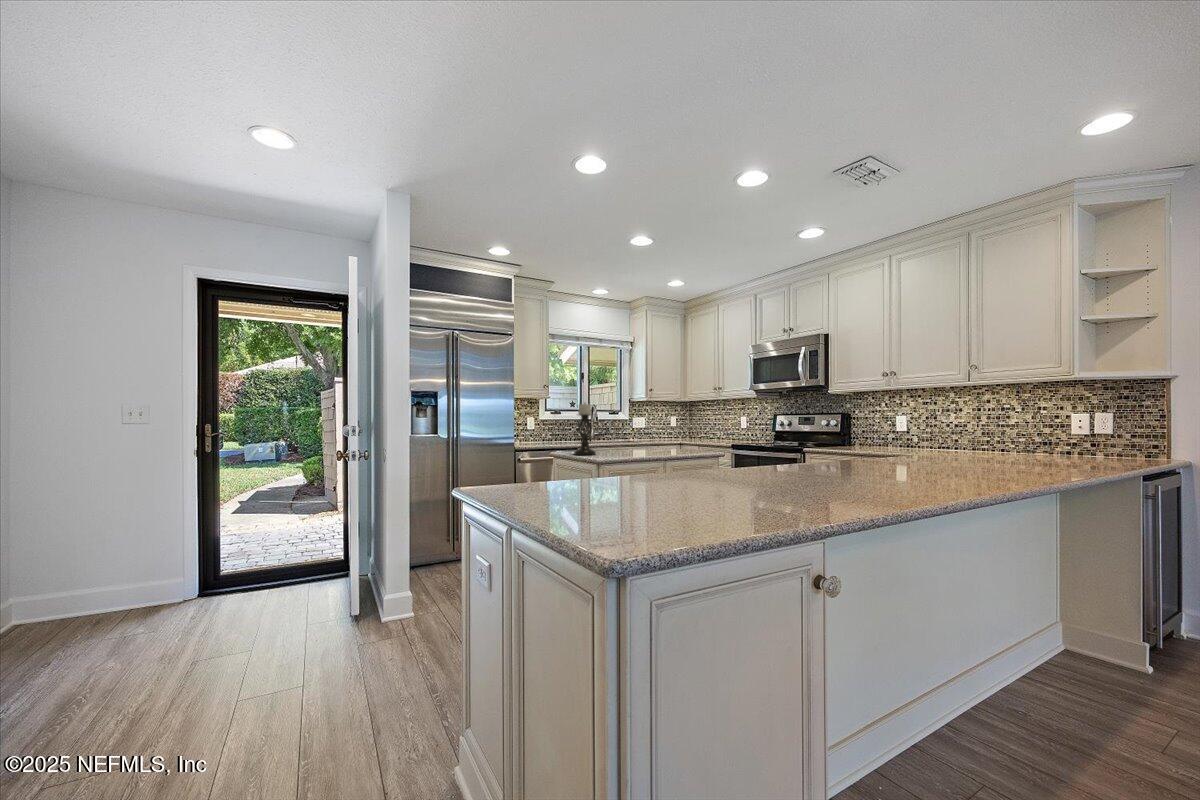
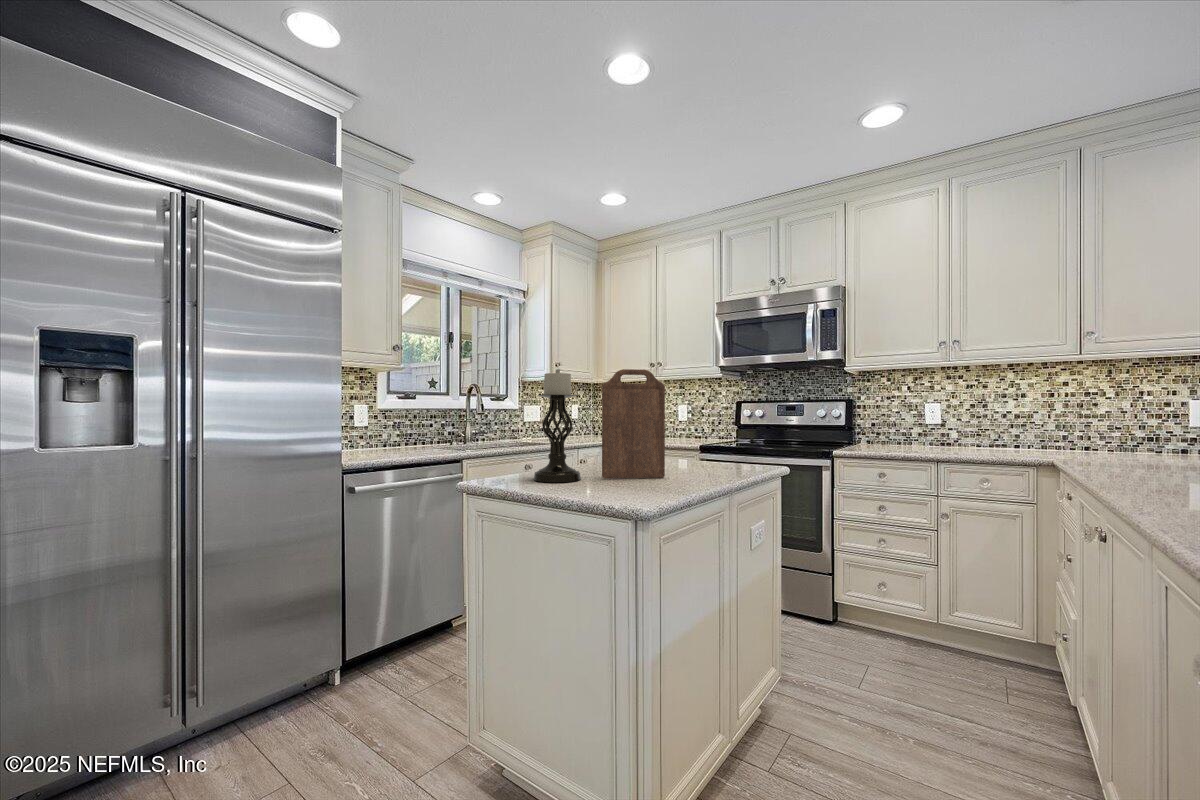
cutting board: none [605,402,635,455] -> present [602,369,665,478]

